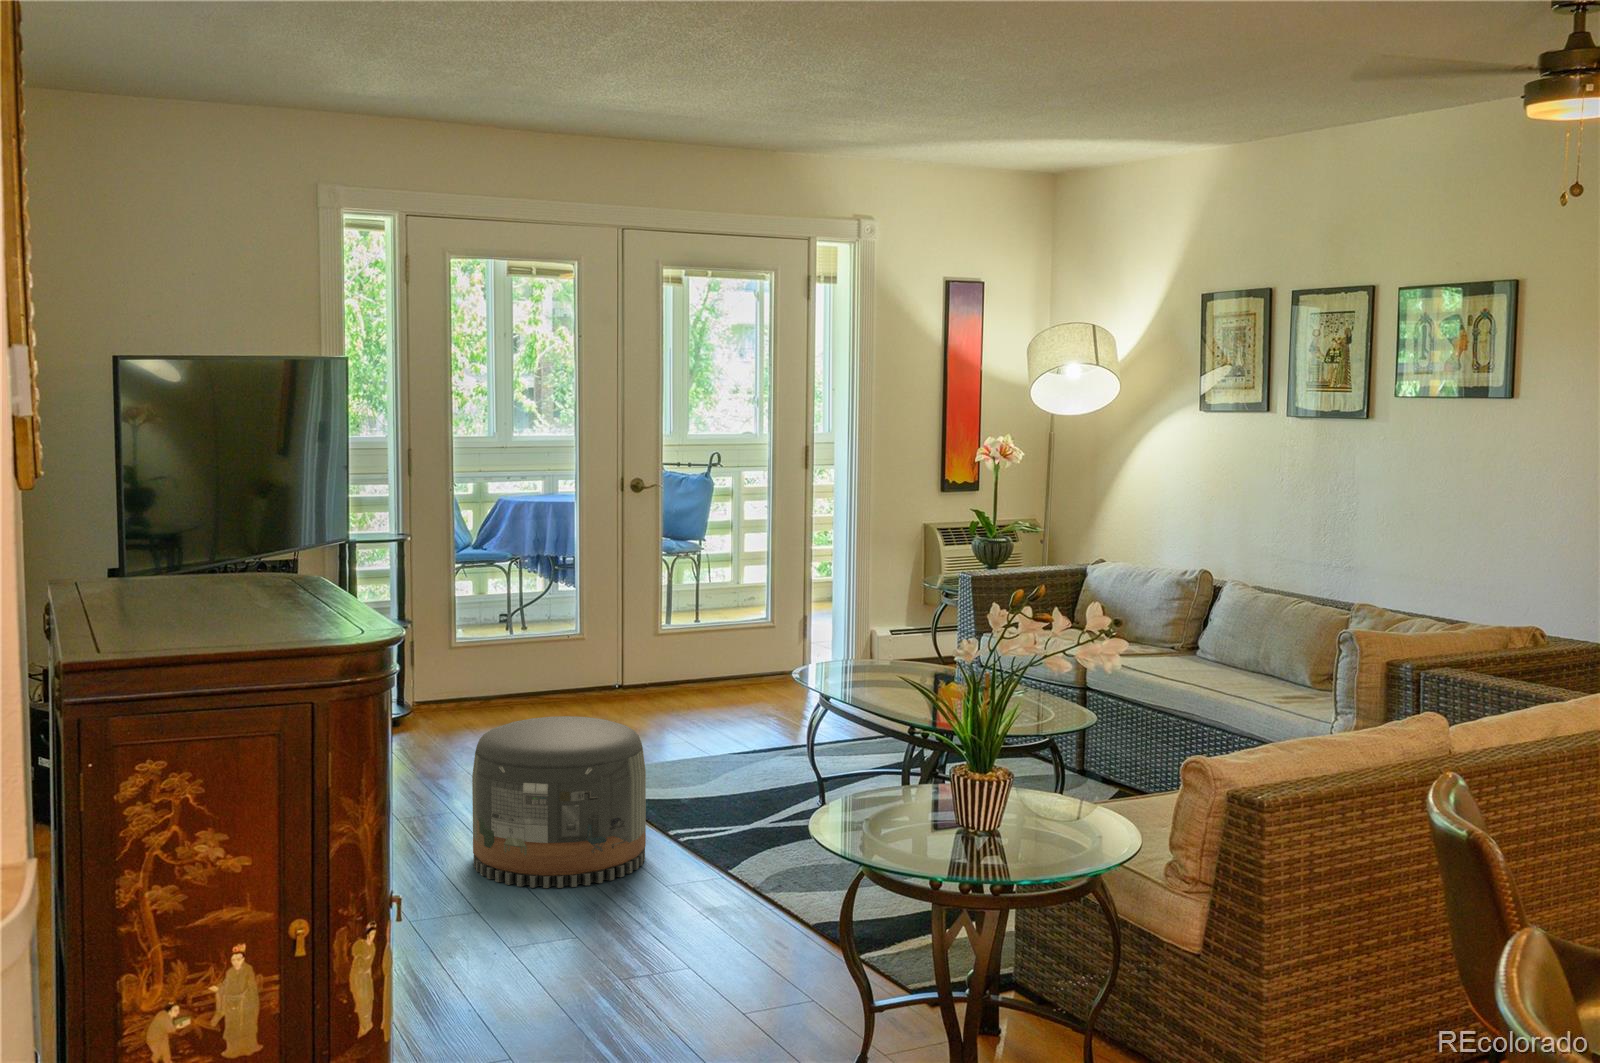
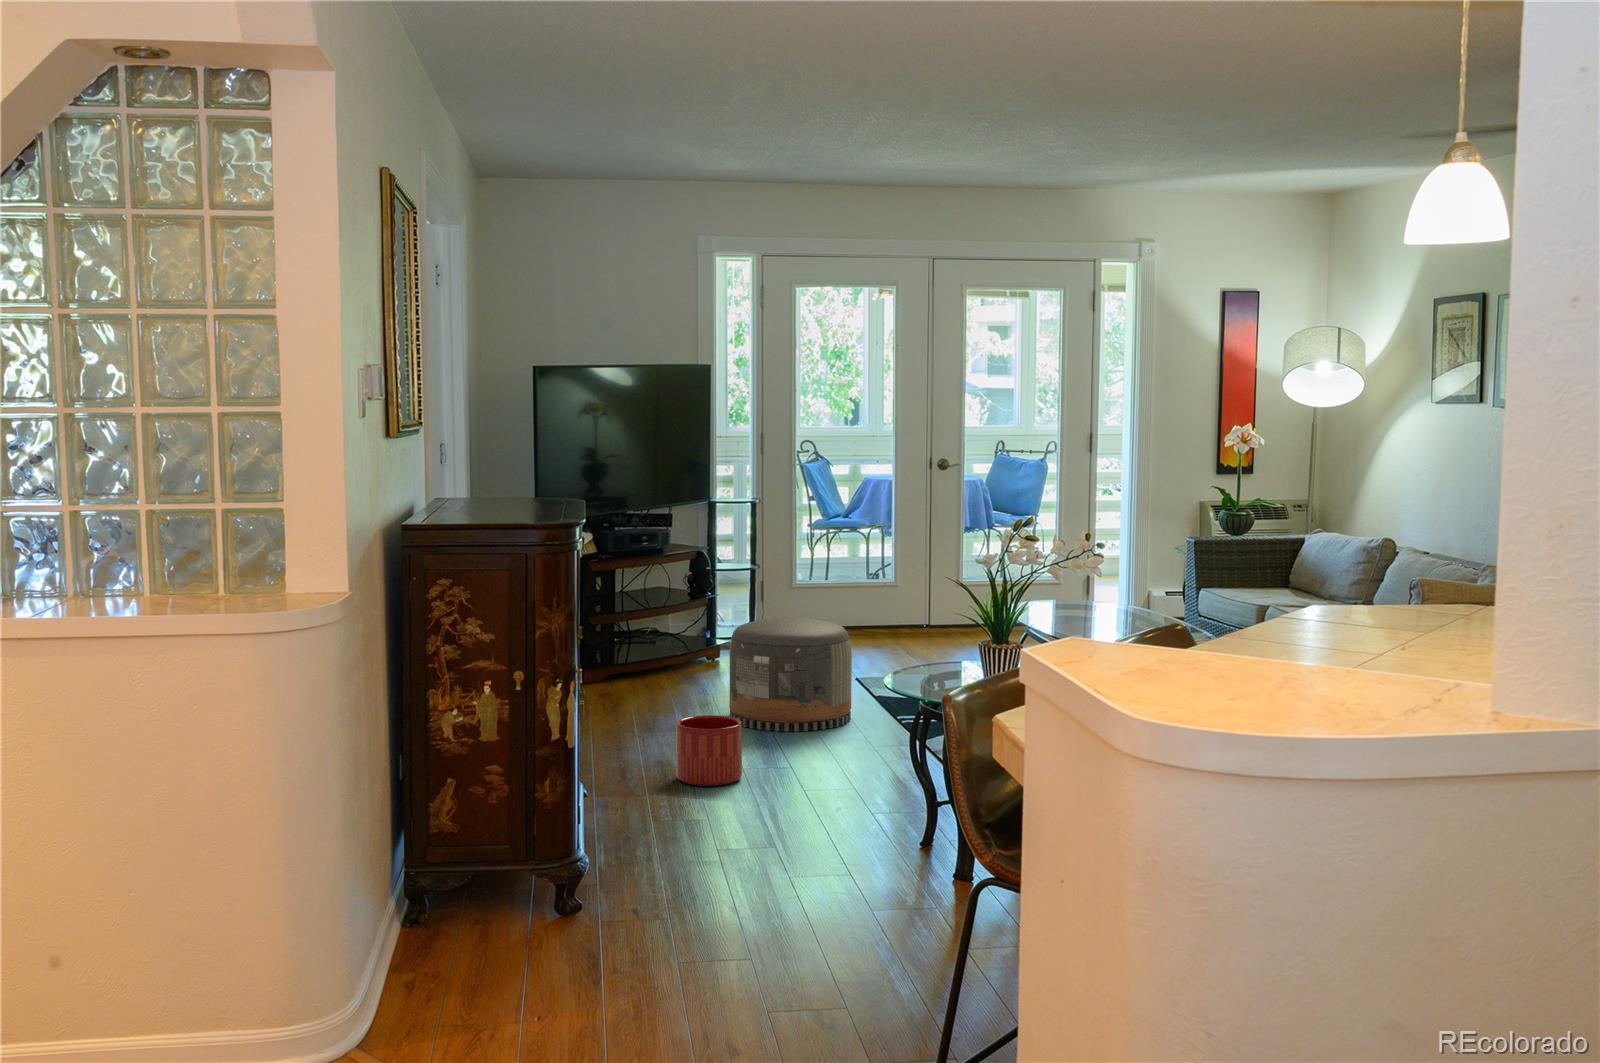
planter: none [477,900,580,1020] -> present [676,715,742,786]

